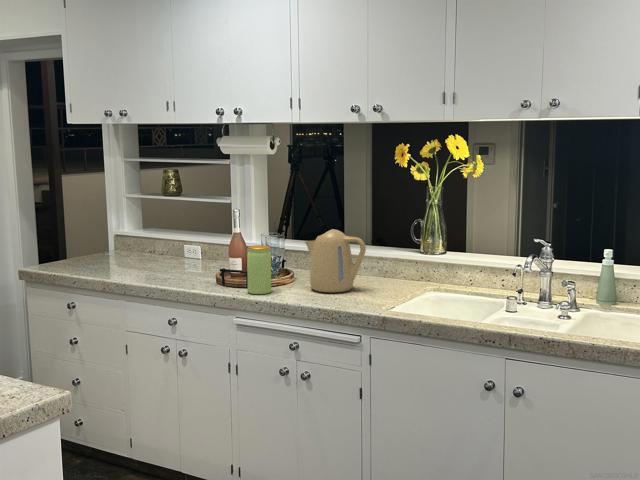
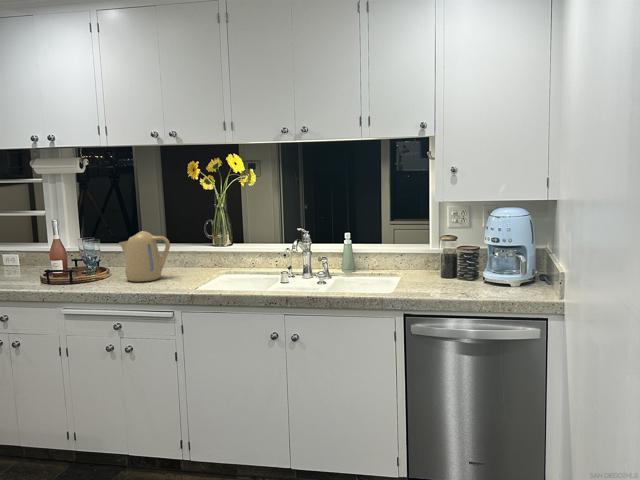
jar: present [247,245,271,294] -> none [71,248,93,288]

